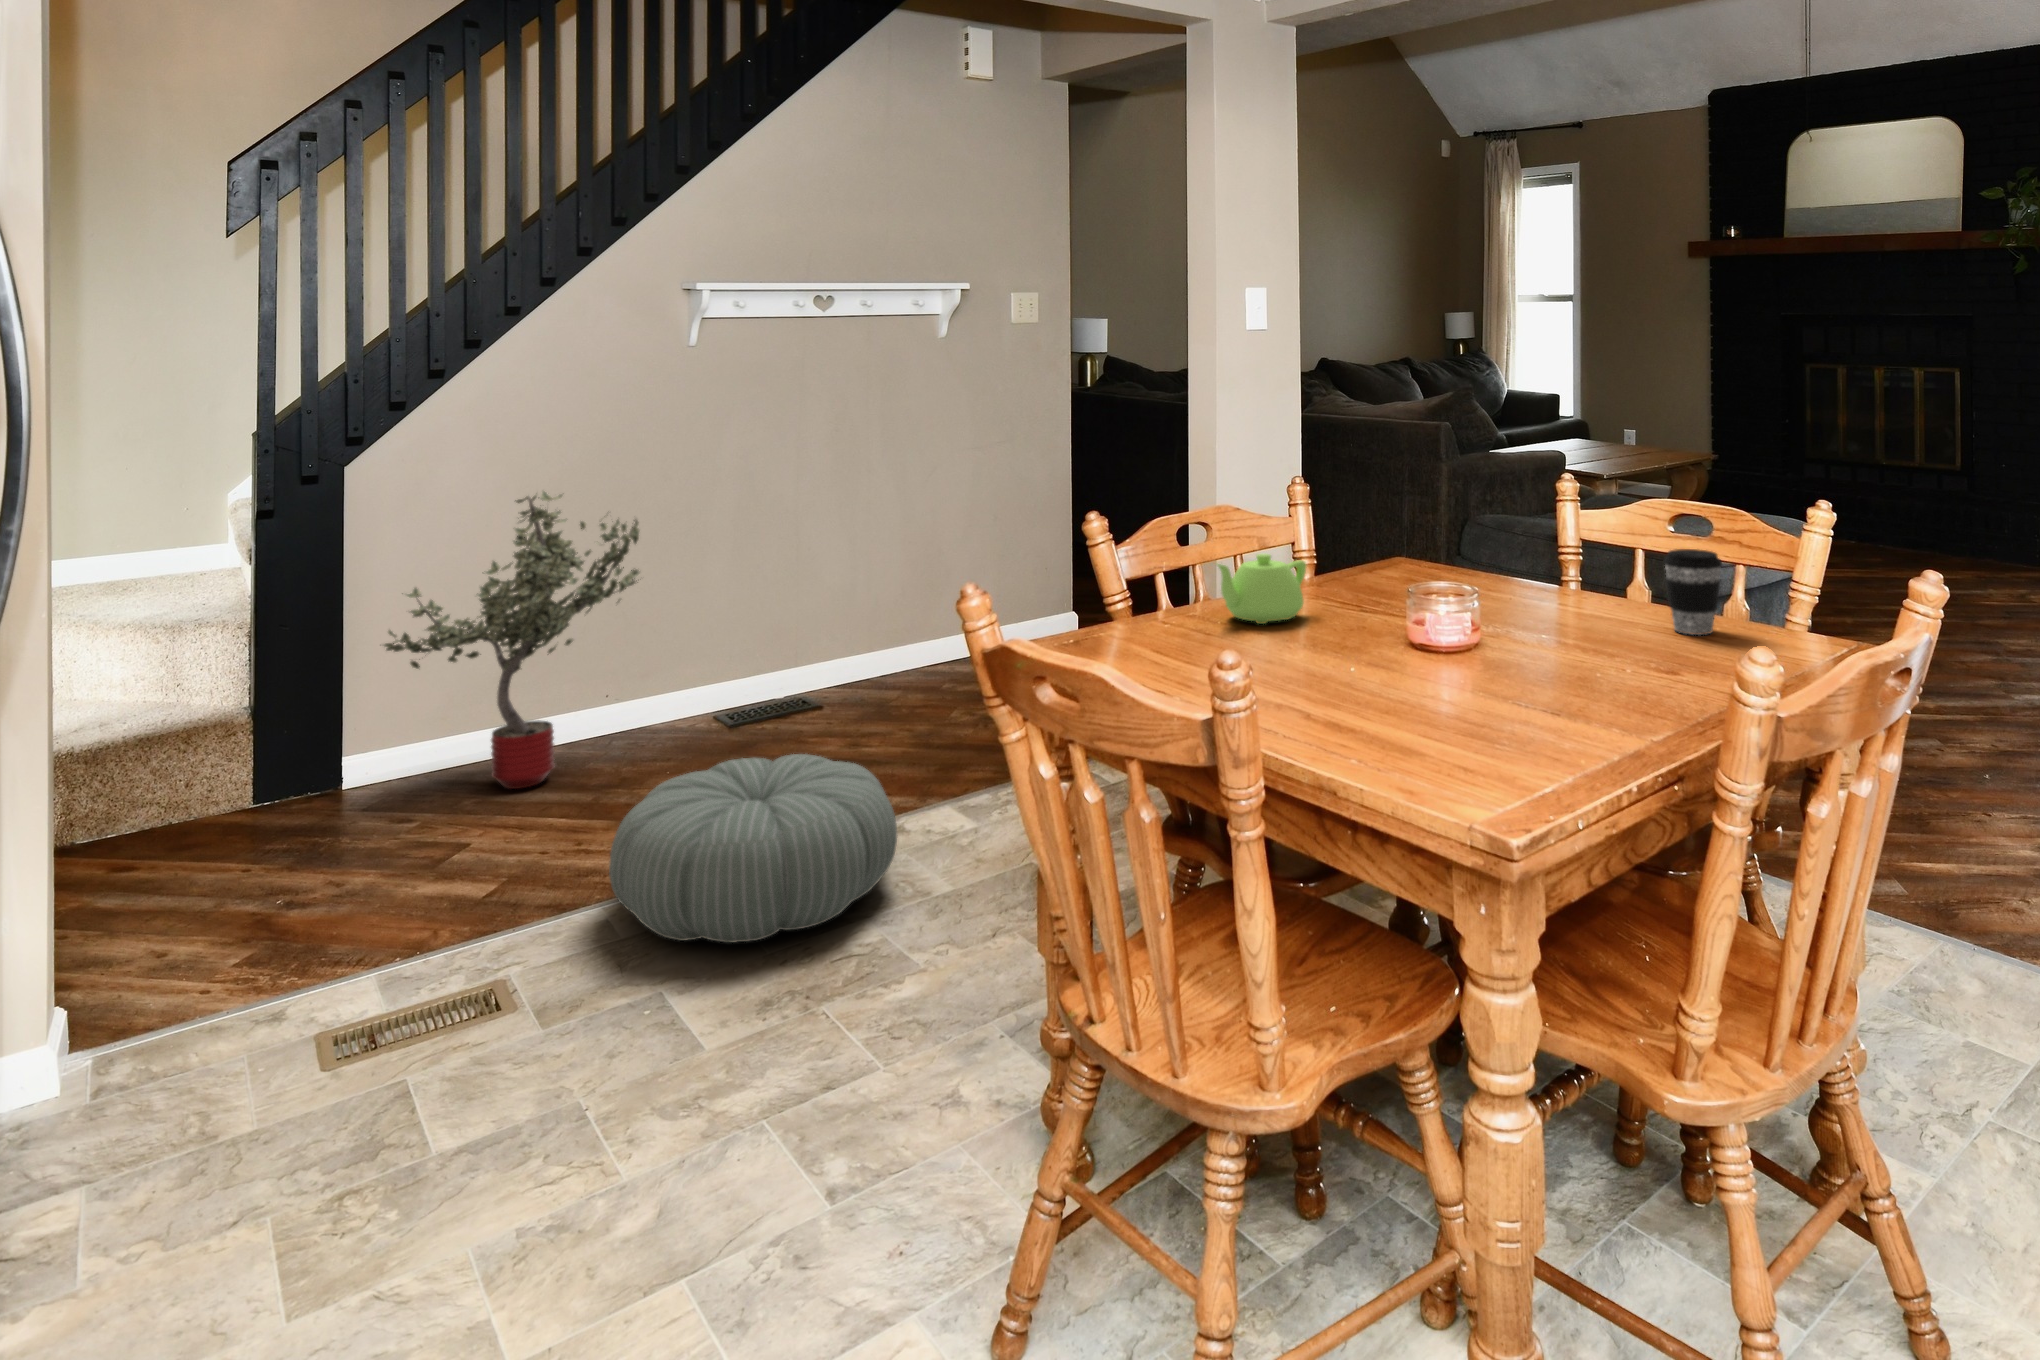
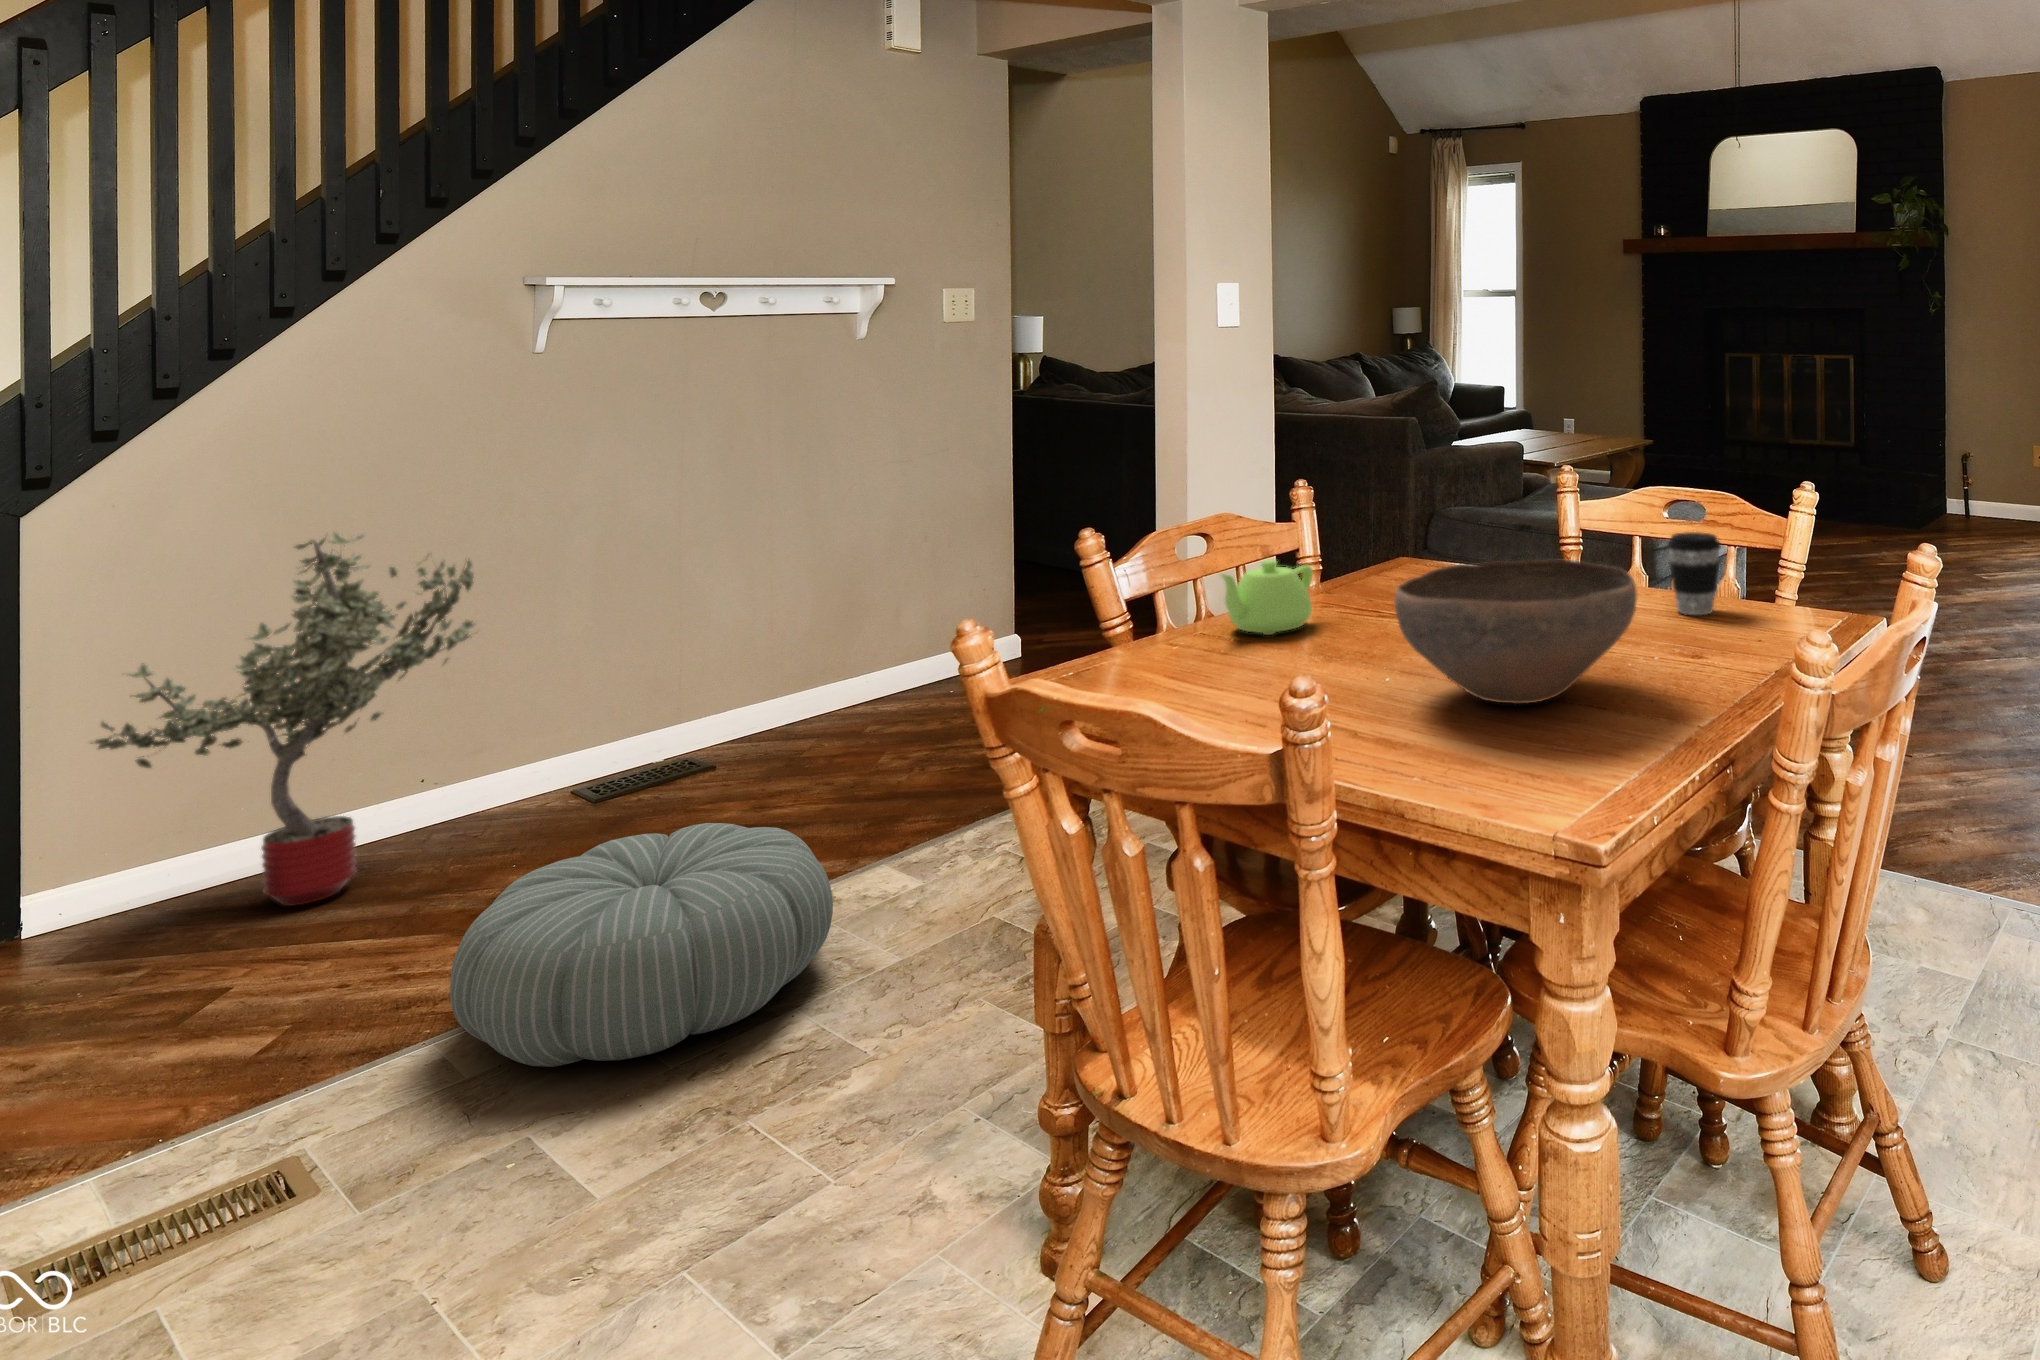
bowl: none [1361,566,1603,705] -> present [1395,560,1637,704]

